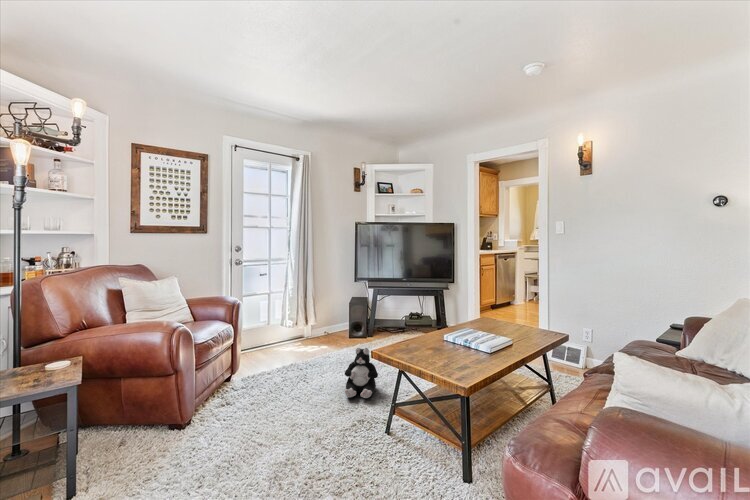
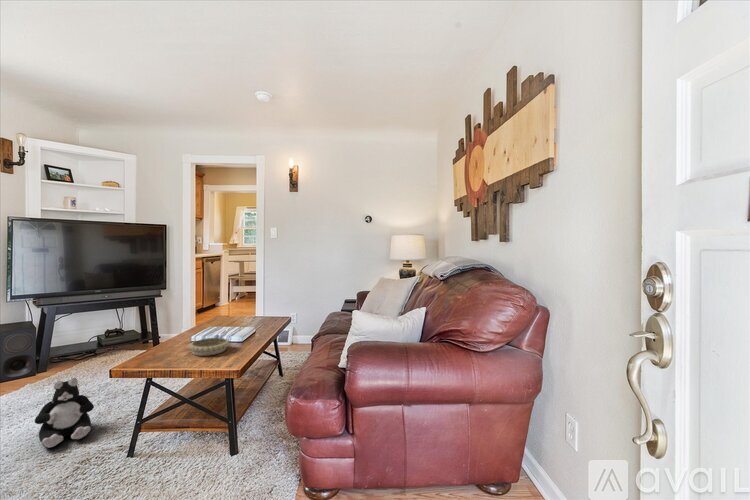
decorative bowl: none [432,340,472,361] -> present [189,338,229,356]

